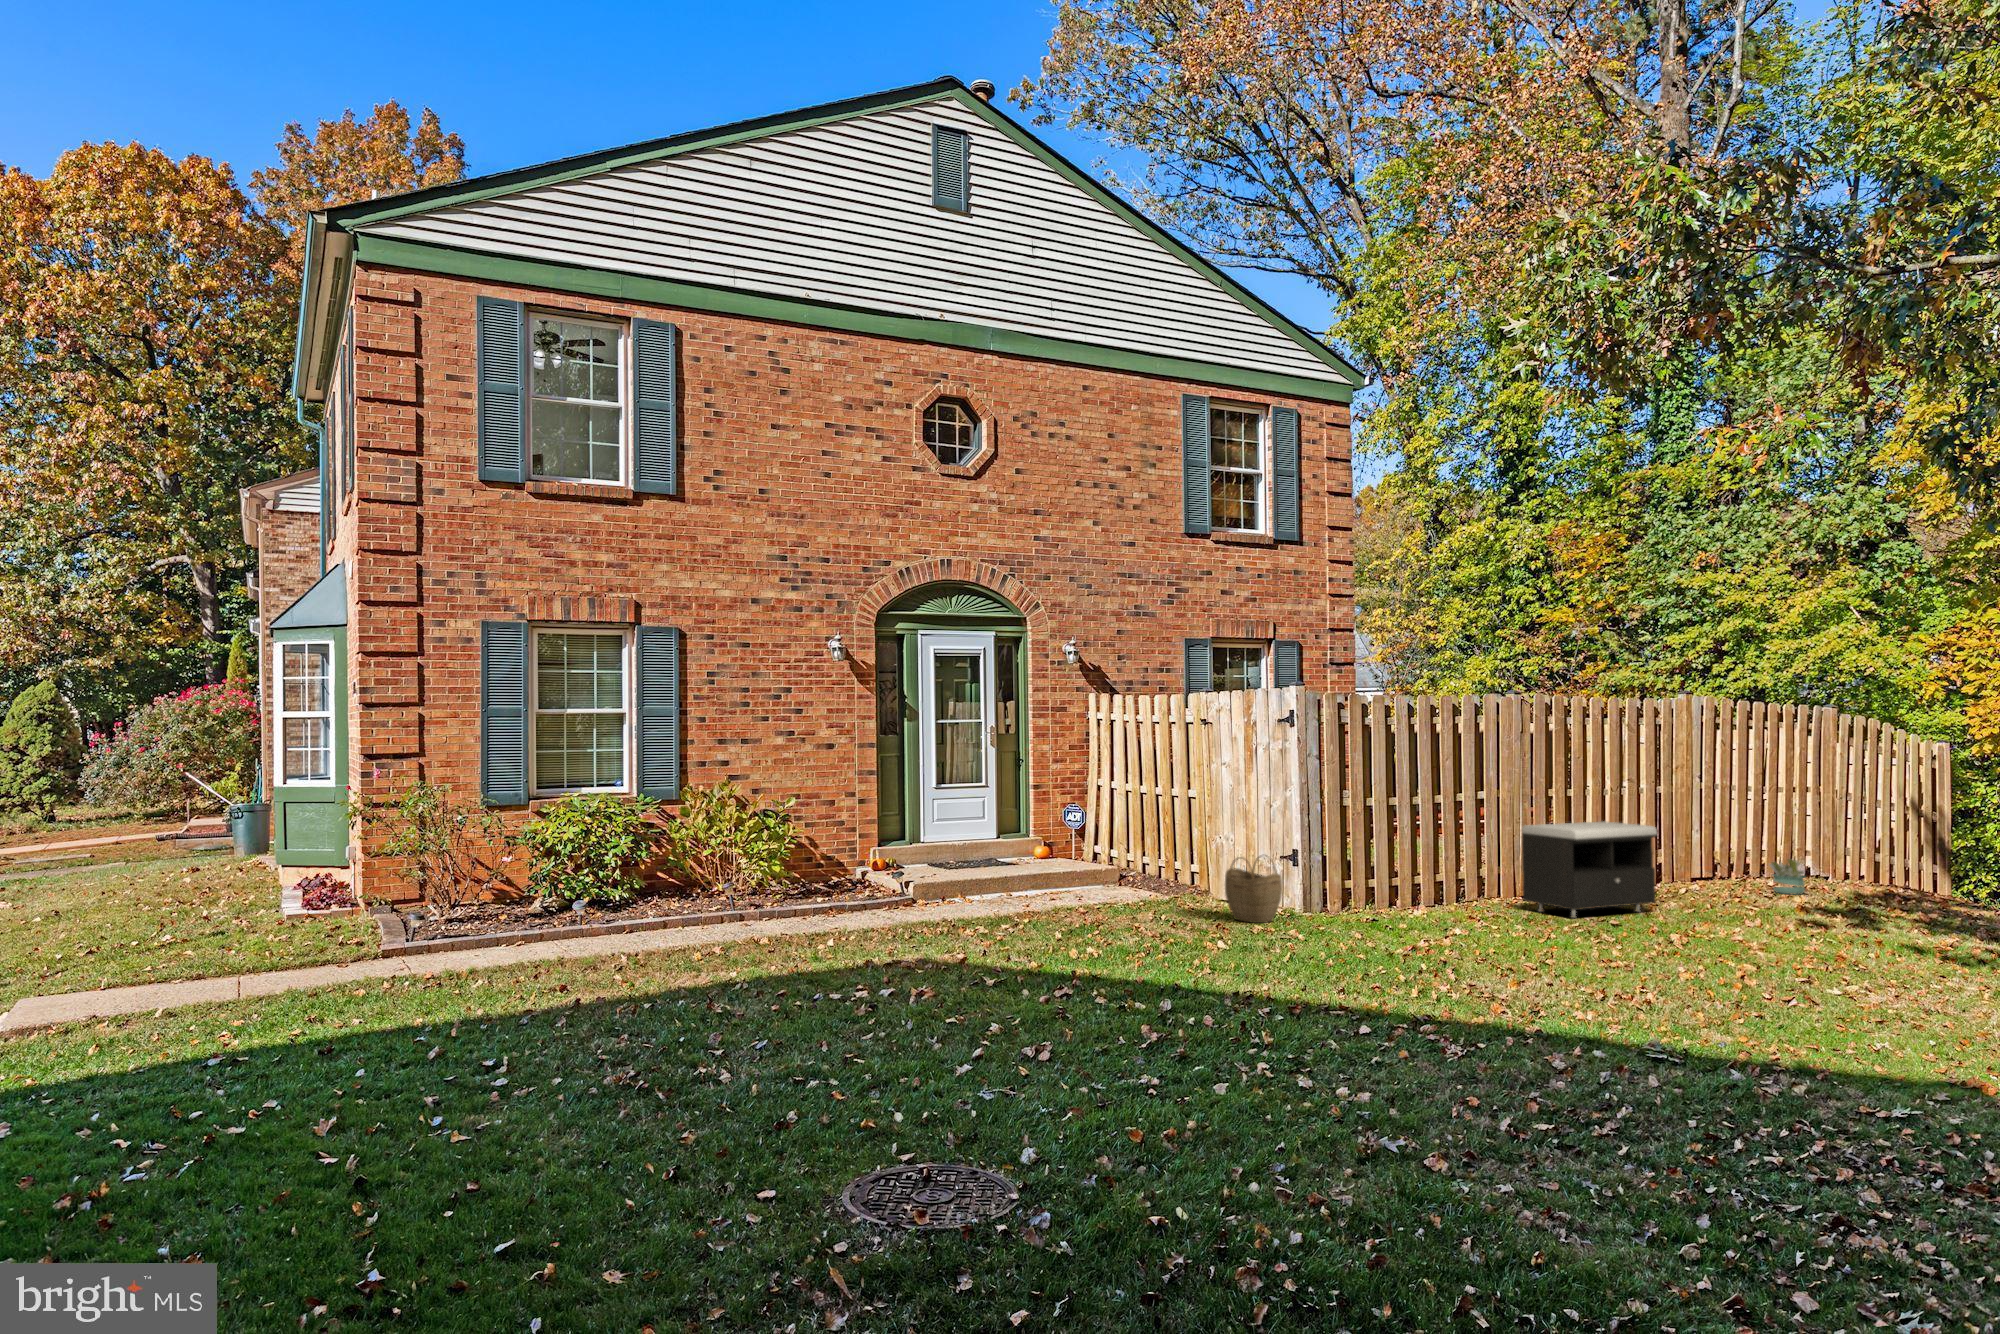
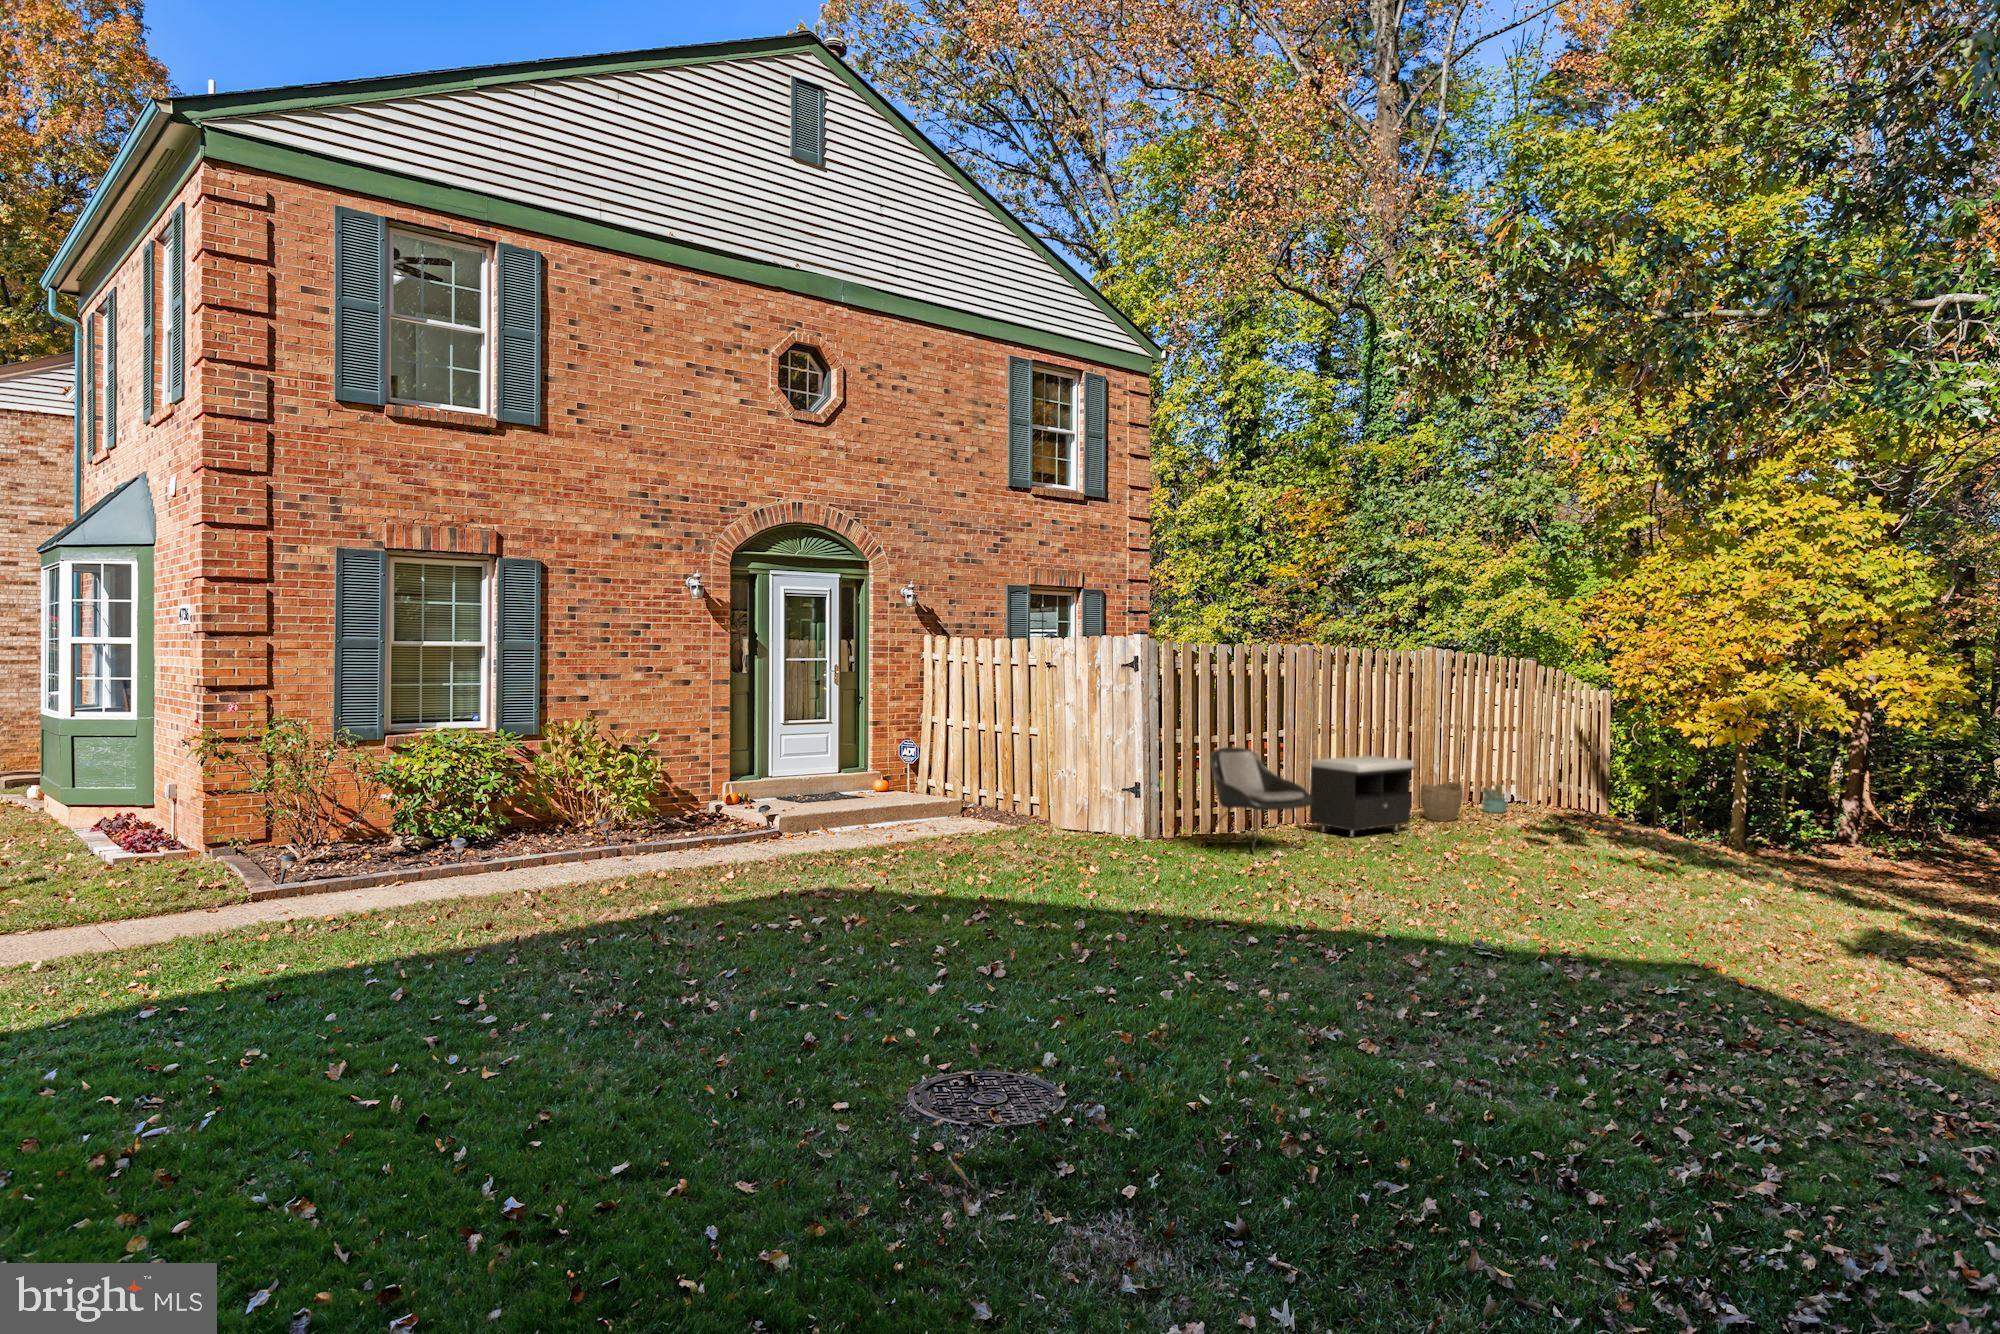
lounge chair: none [1380,810,1510,934] -> present [1204,747,1313,854]
woven basket: present [1225,855,1282,923] -> present [1420,774,1463,822]

